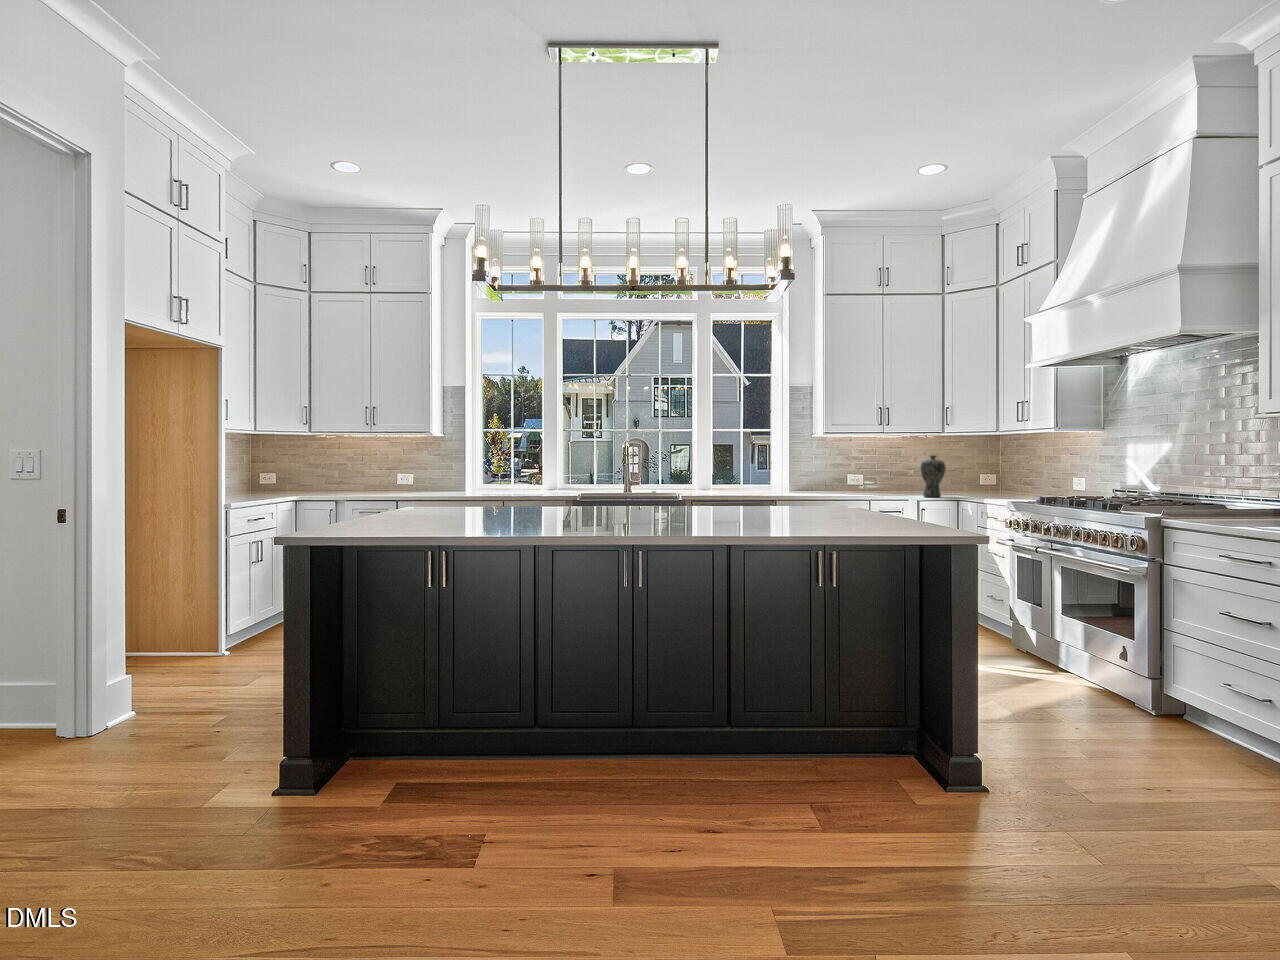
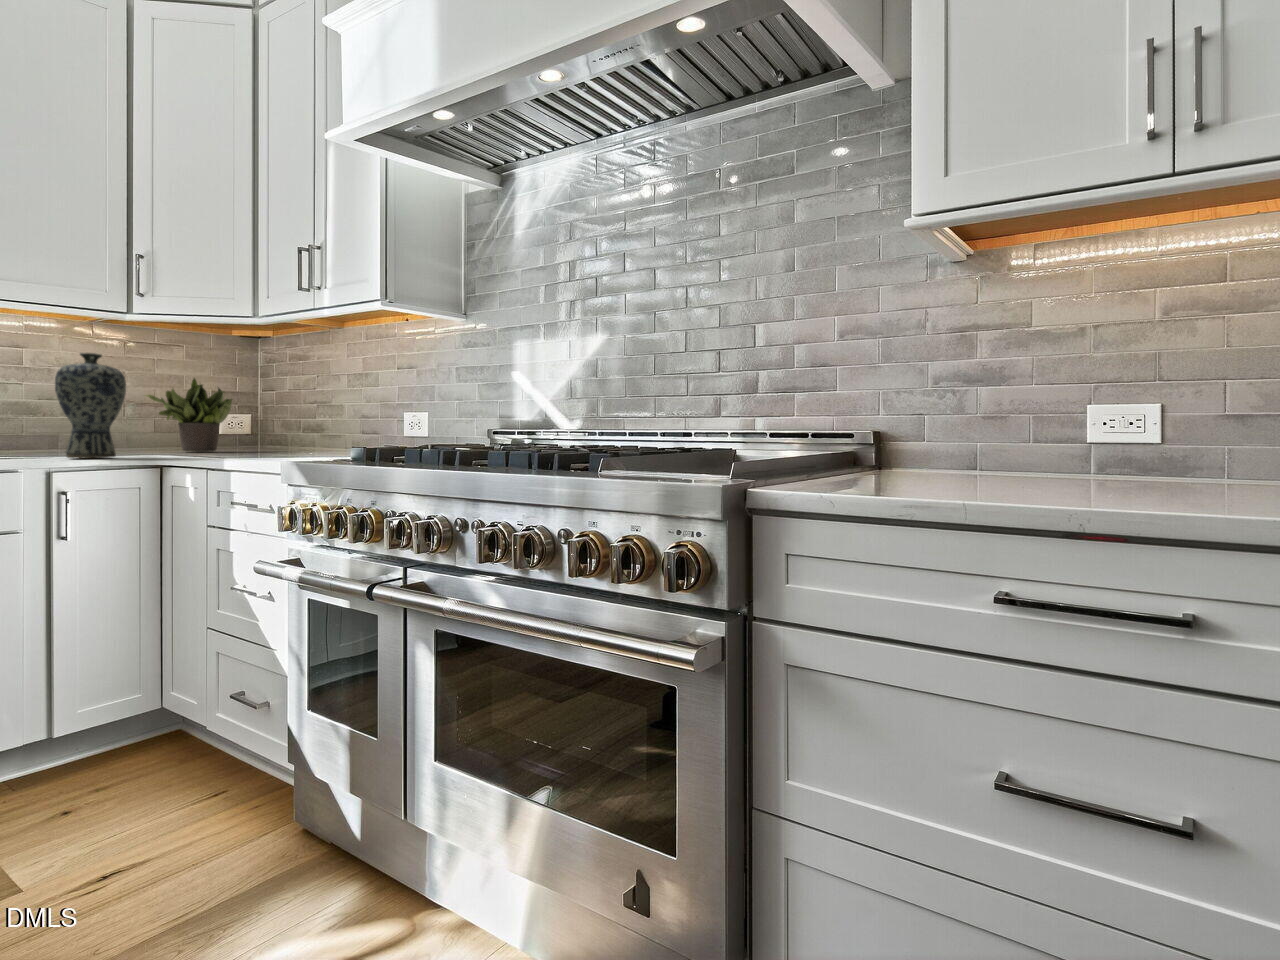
potted plant: none [947,458,987,493] -> present [146,378,232,452]

